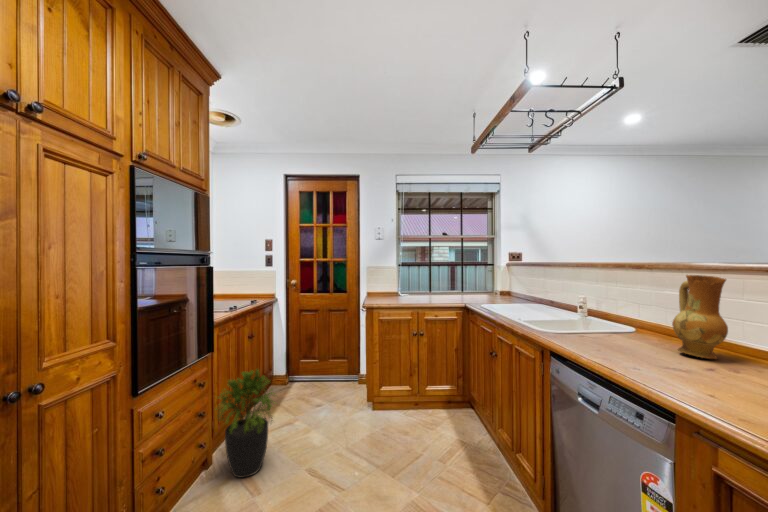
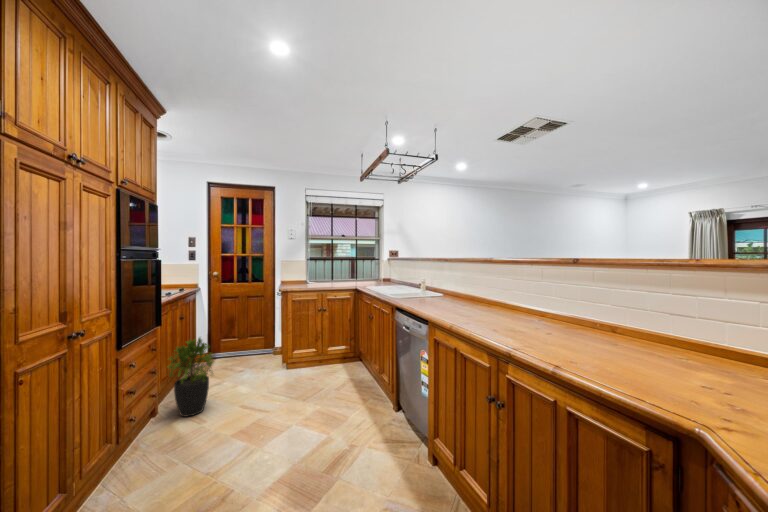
ceramic jug: present [672,275,728,359] -> none [448,265,467,304]

